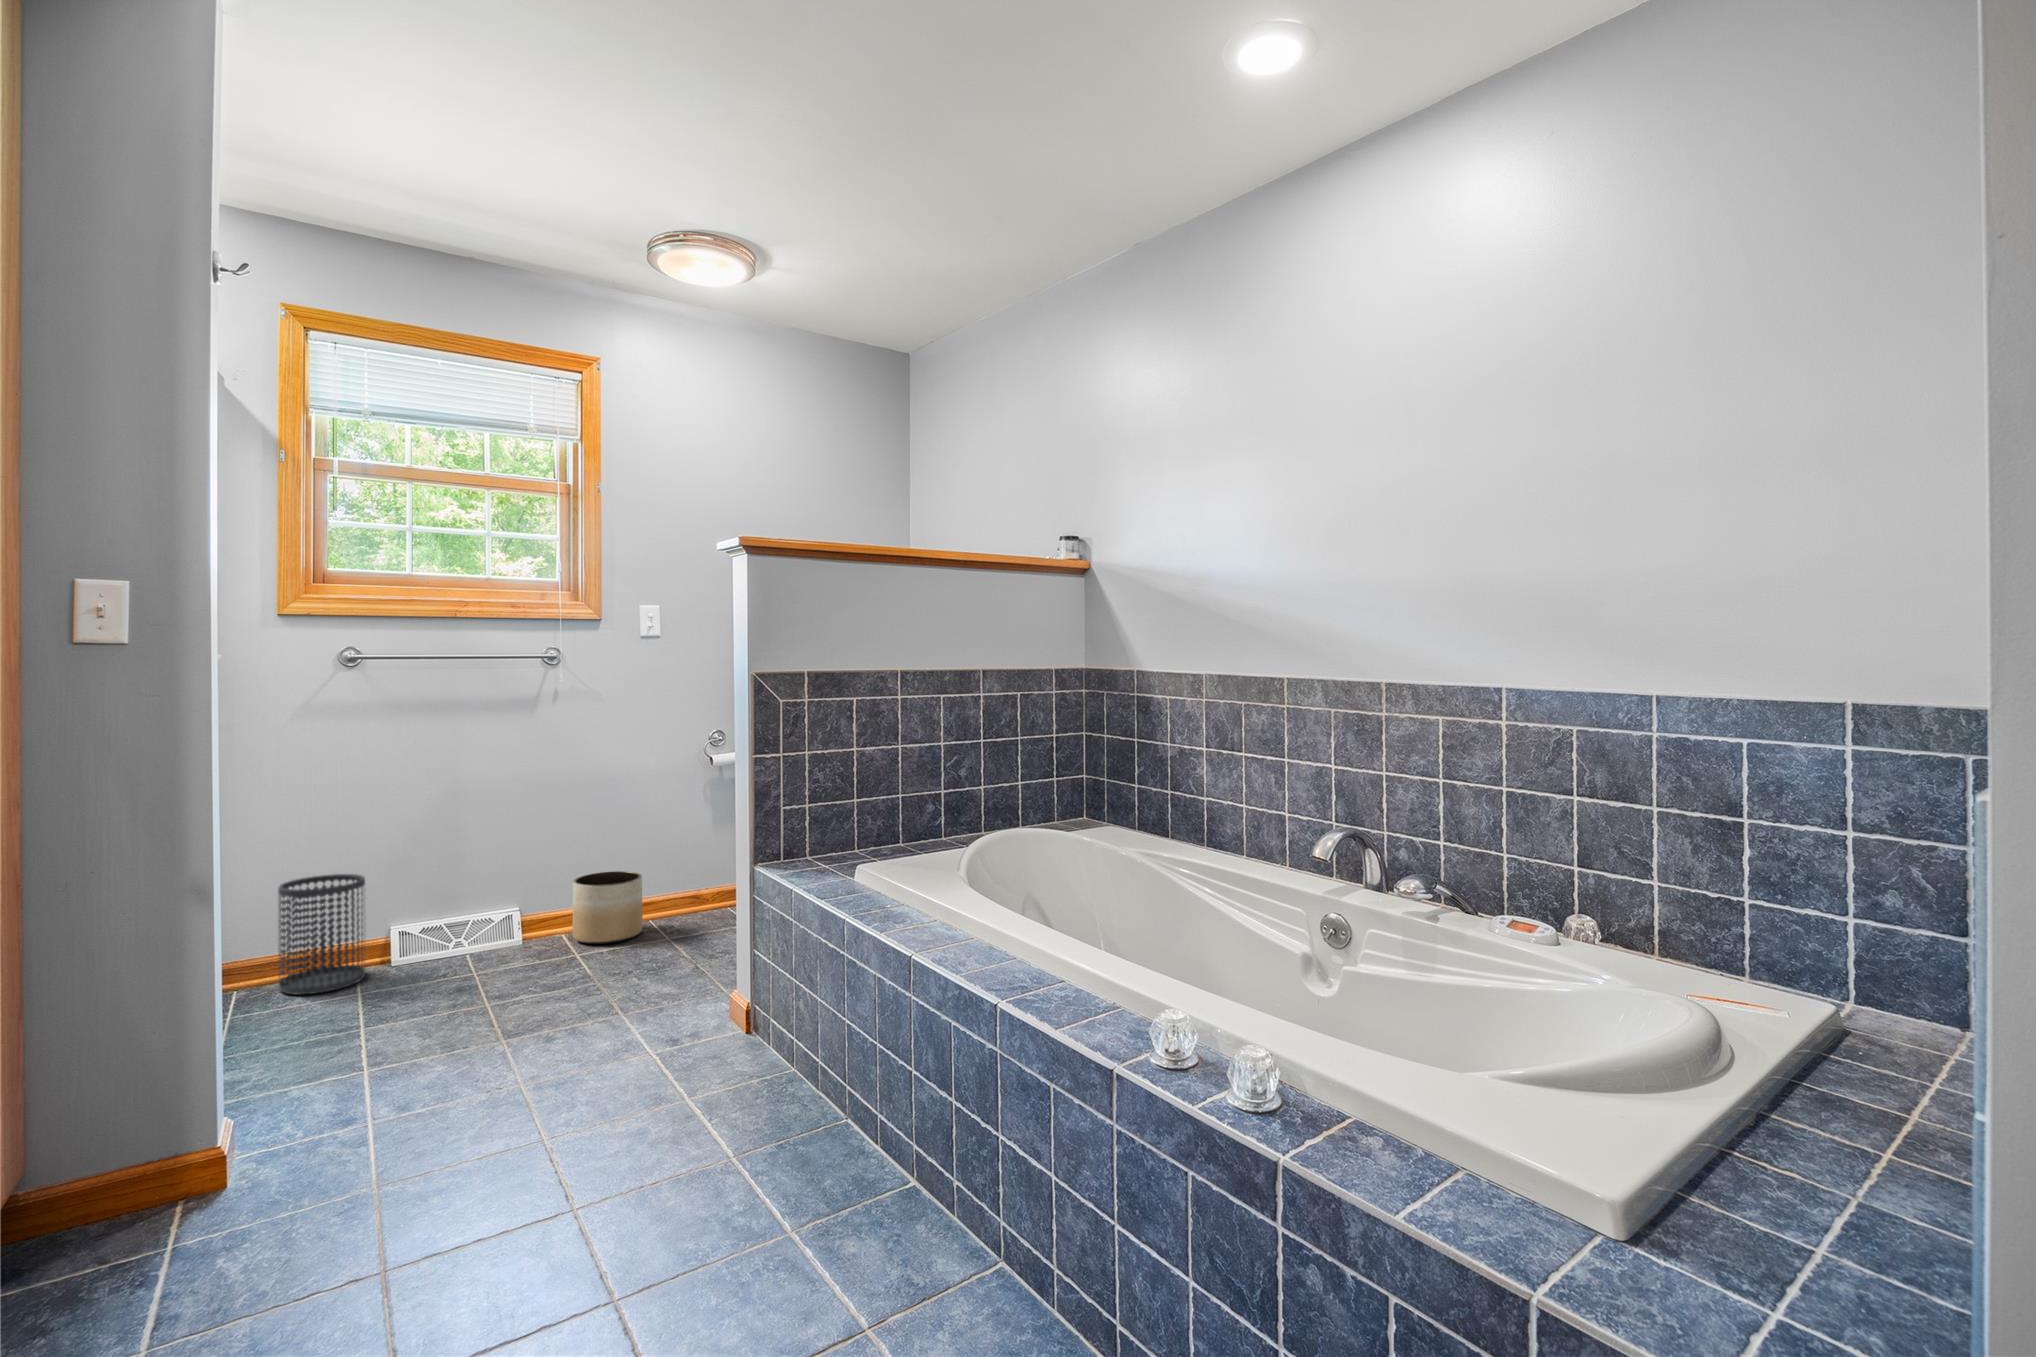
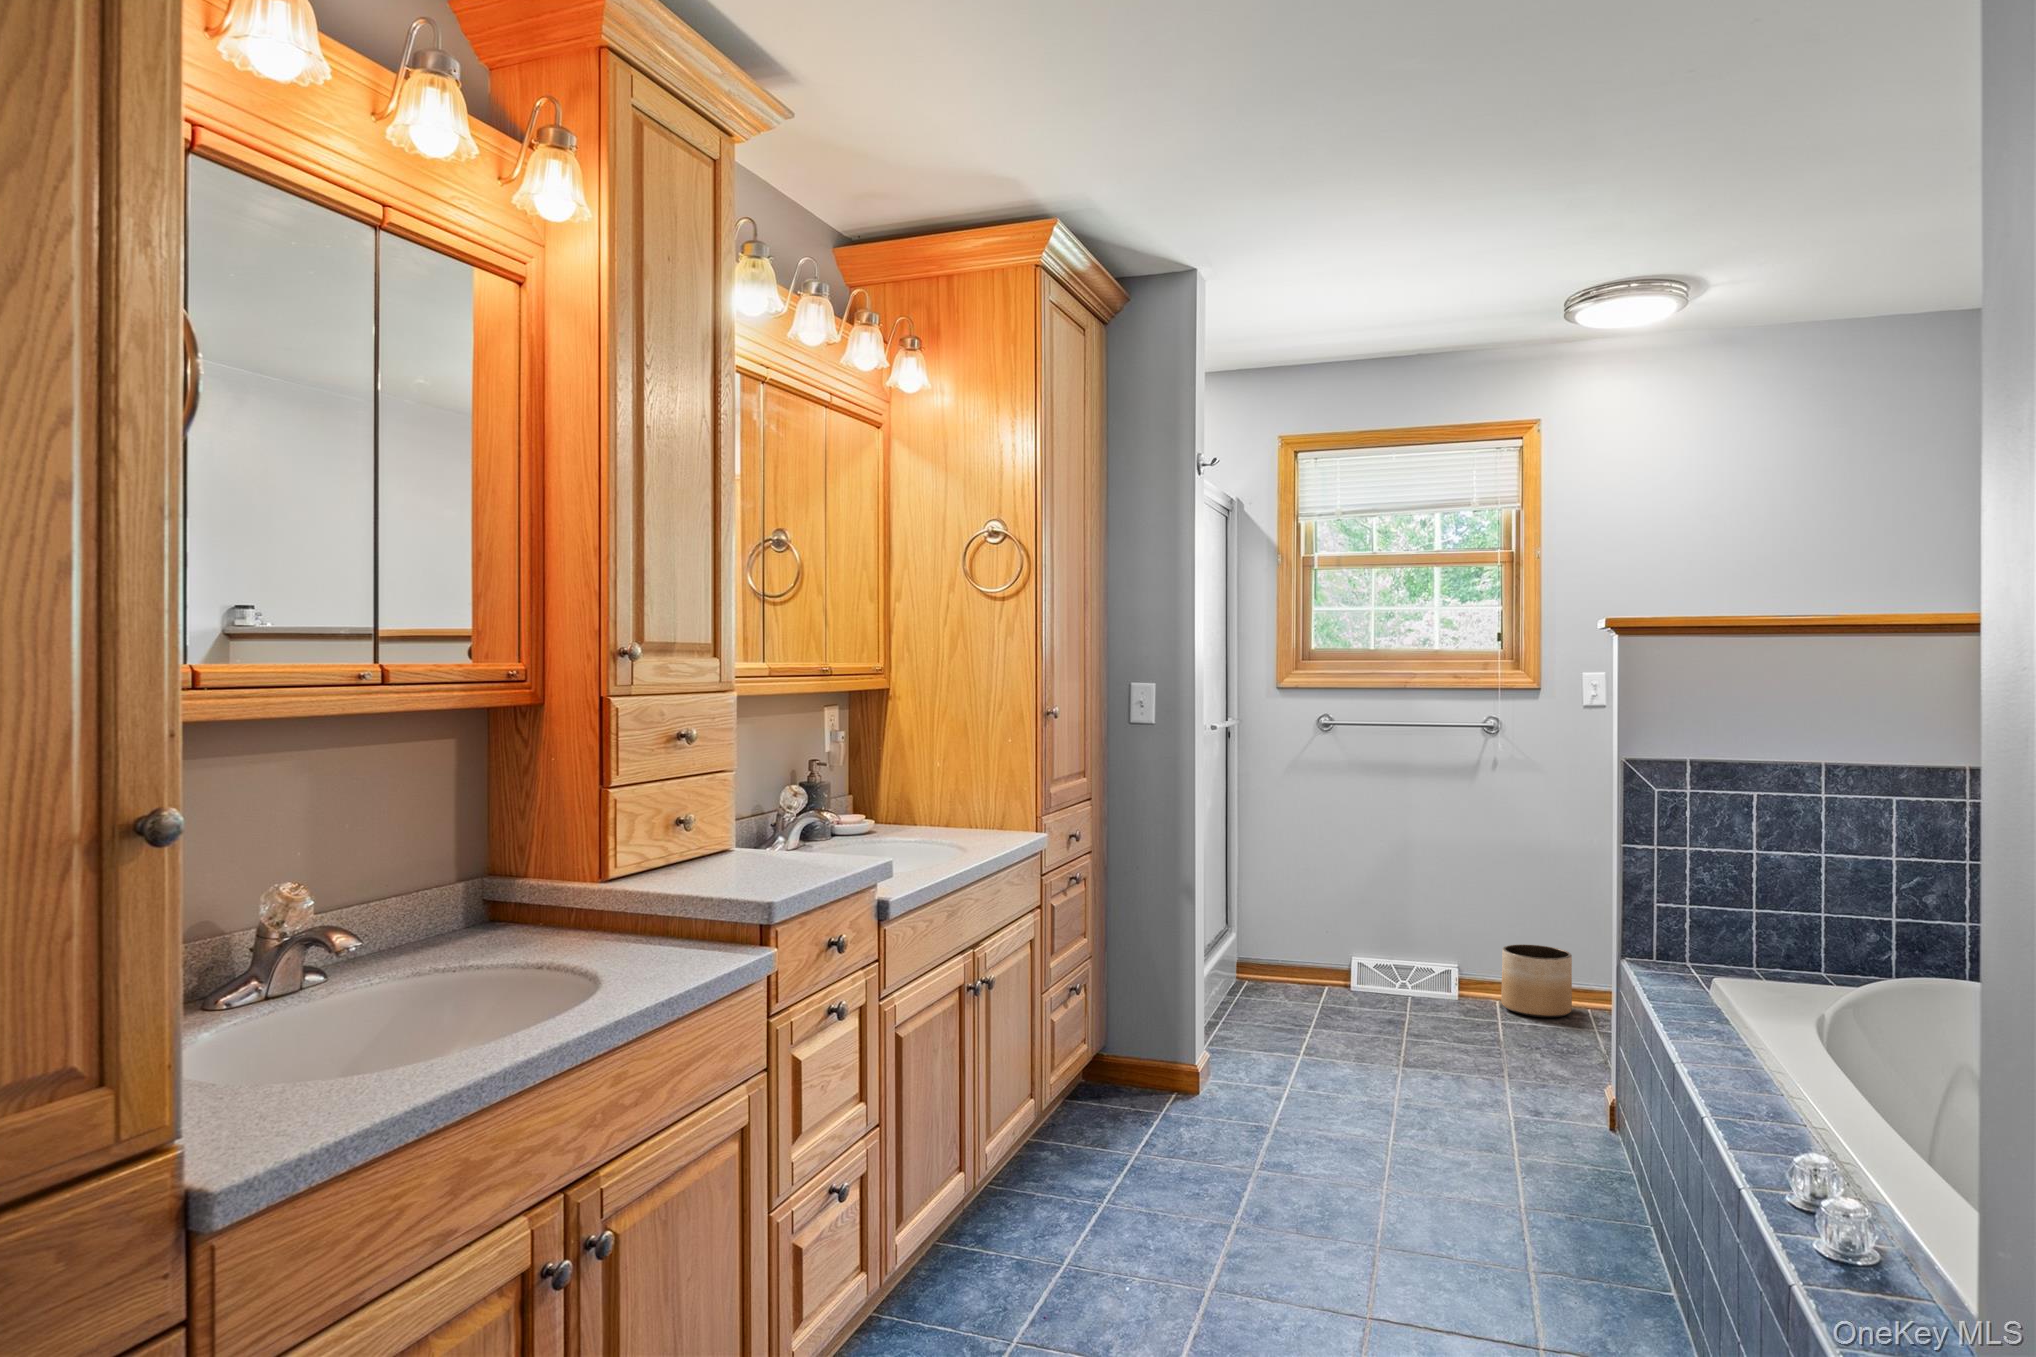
wastebasket: present [278,874,365,995] -> none [1271,902,1330,997]

